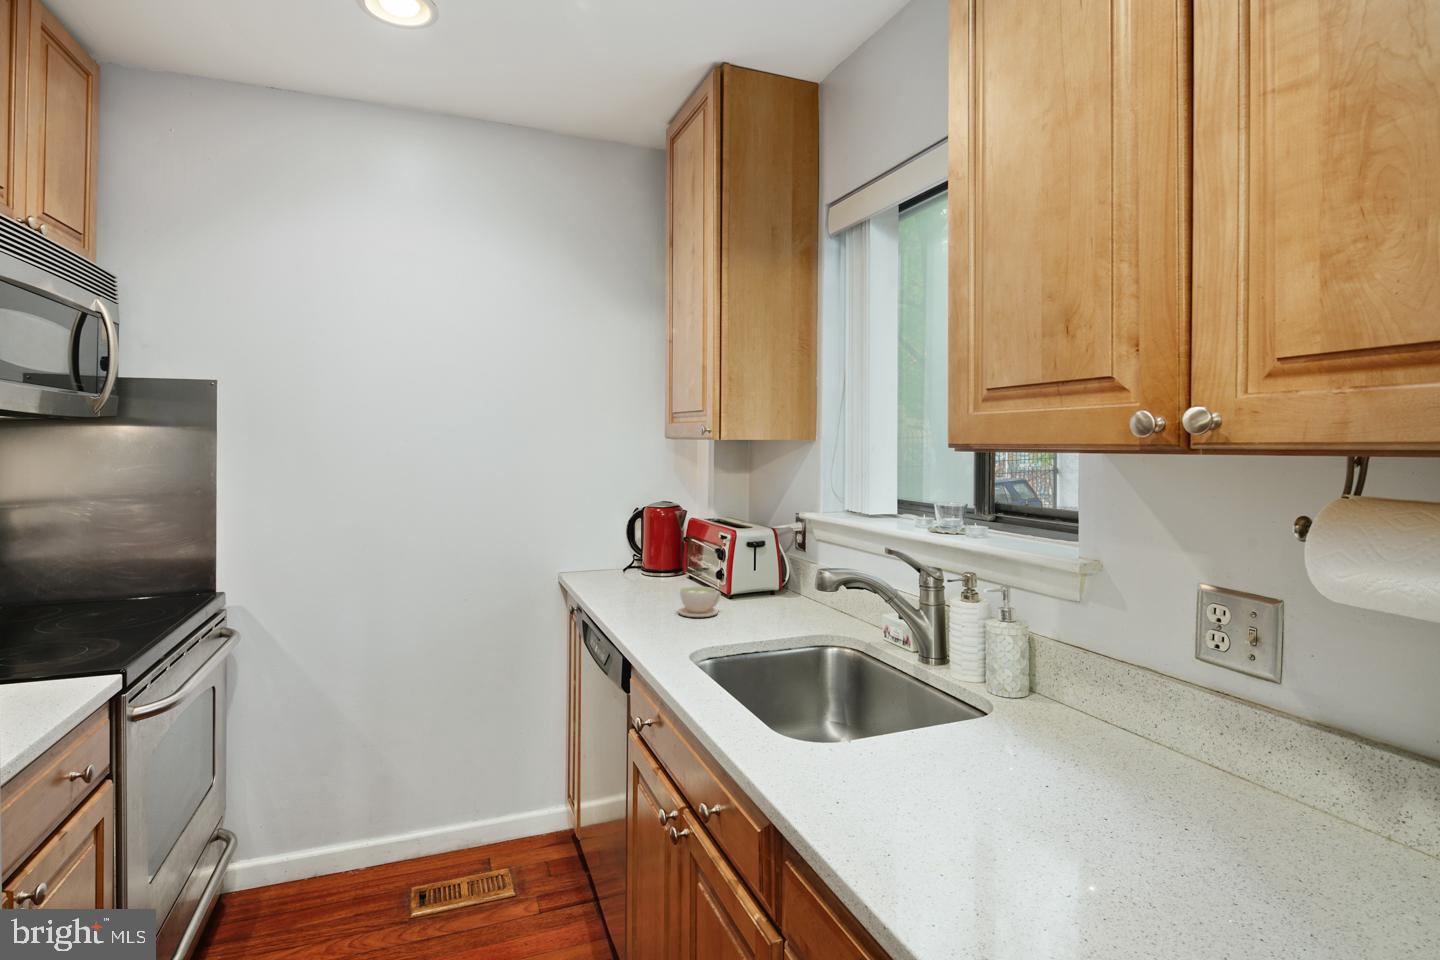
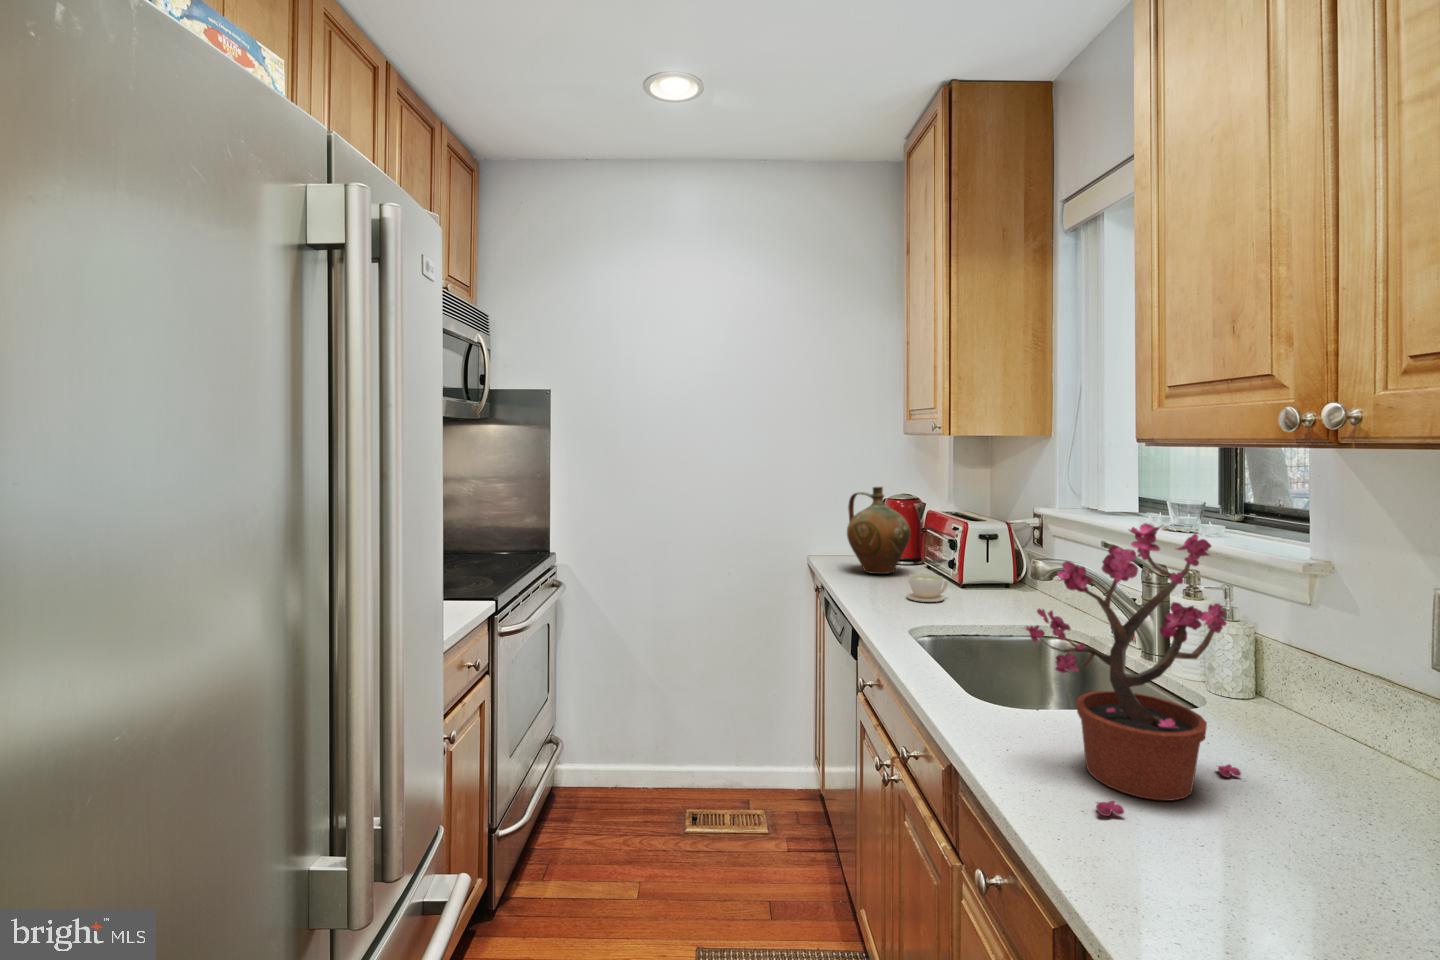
ceramic jug: none [606,491,674,587] -> present [847,487,911,574]
potted plant: none [873,533,1075,883] -> present [1025,523,1241,816]

